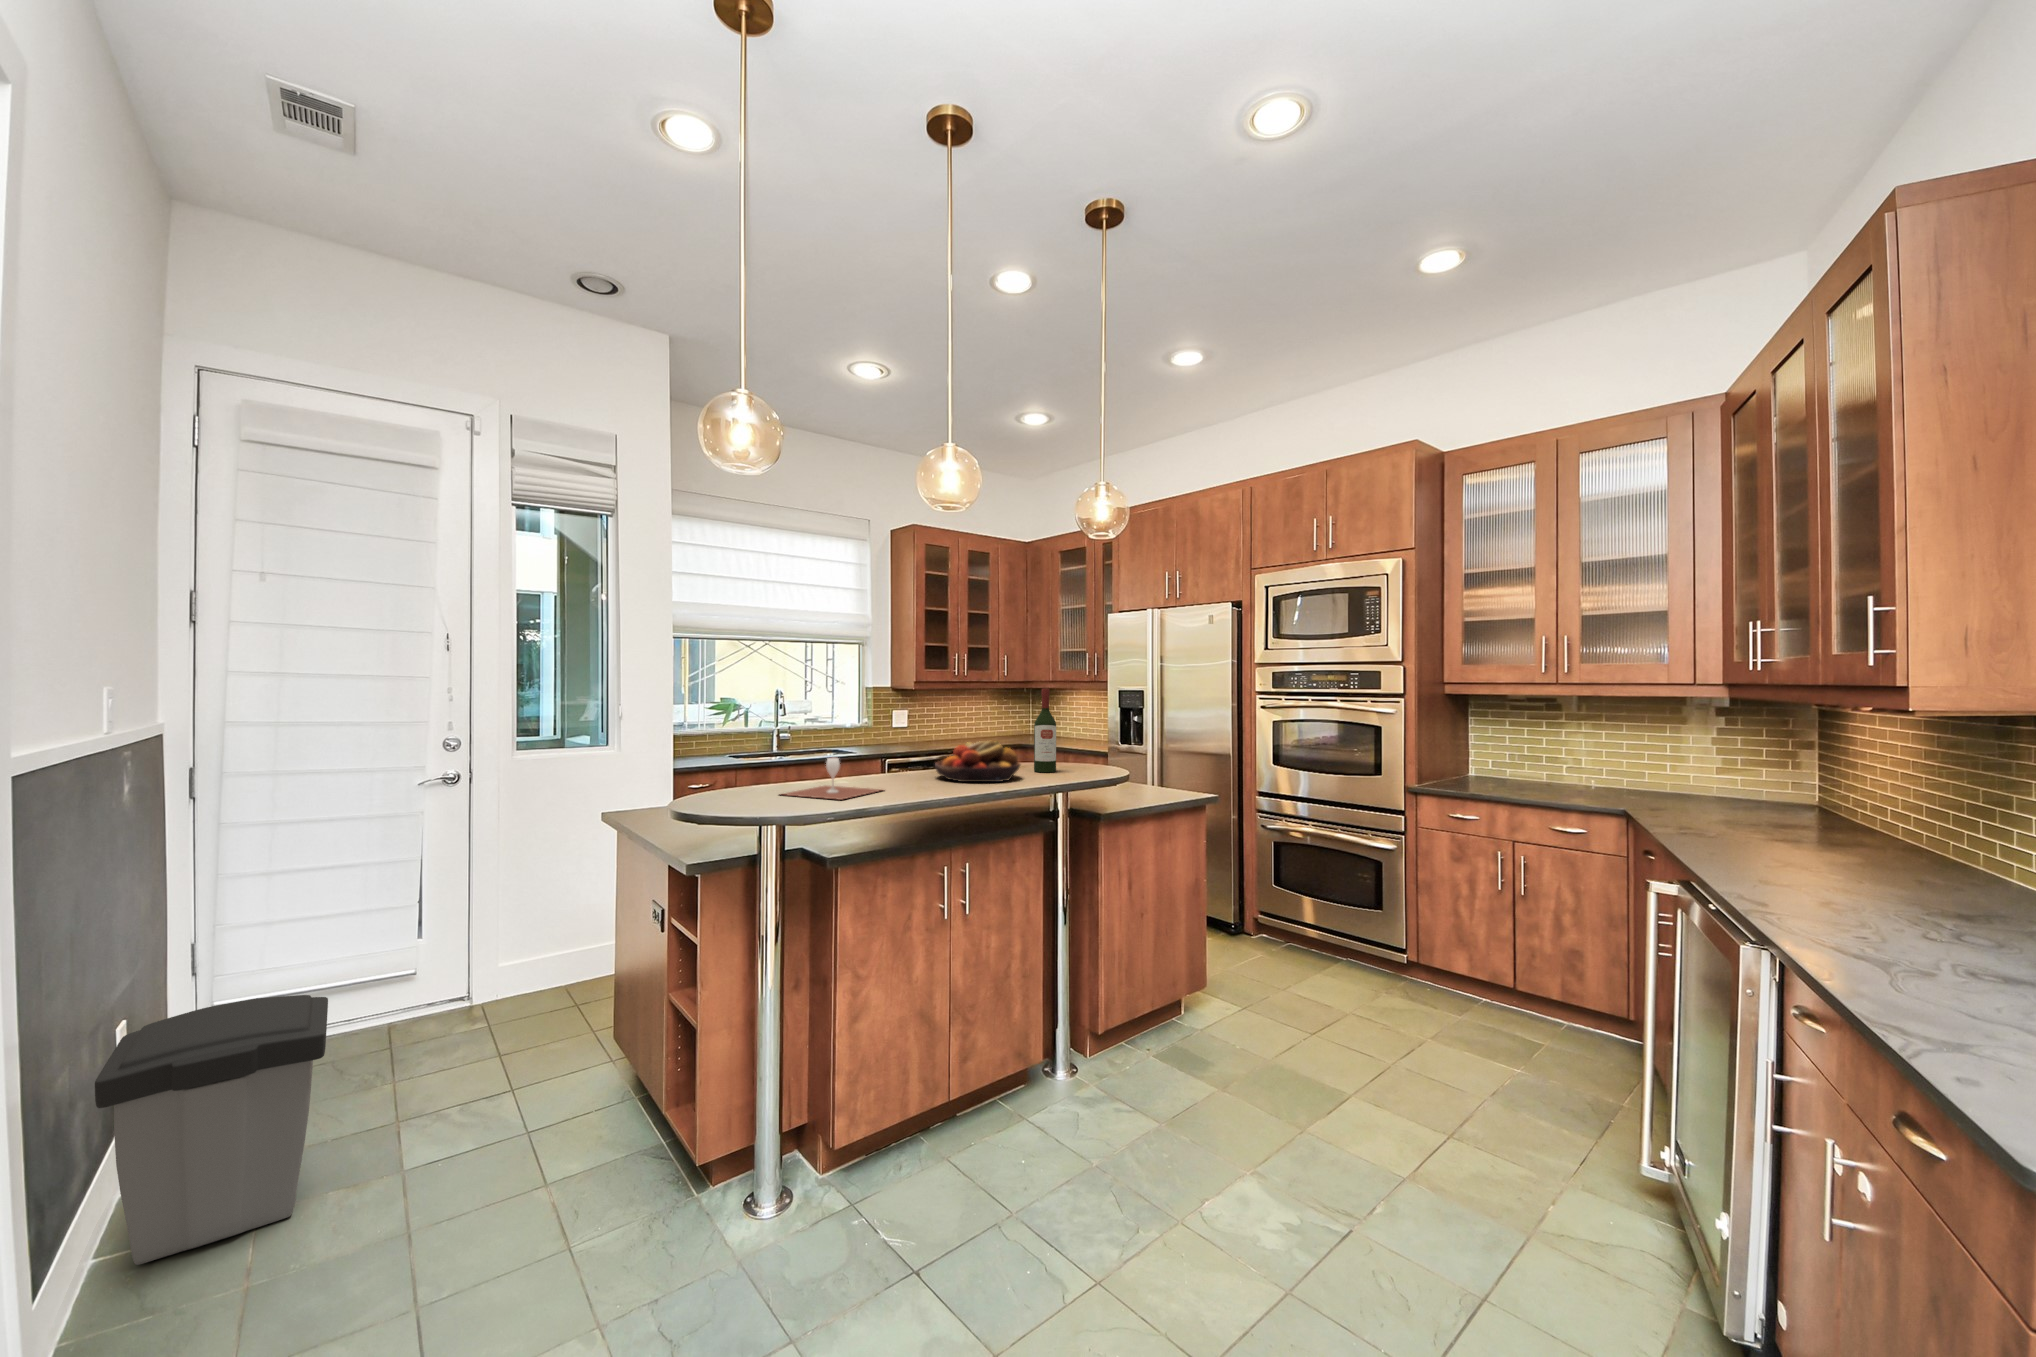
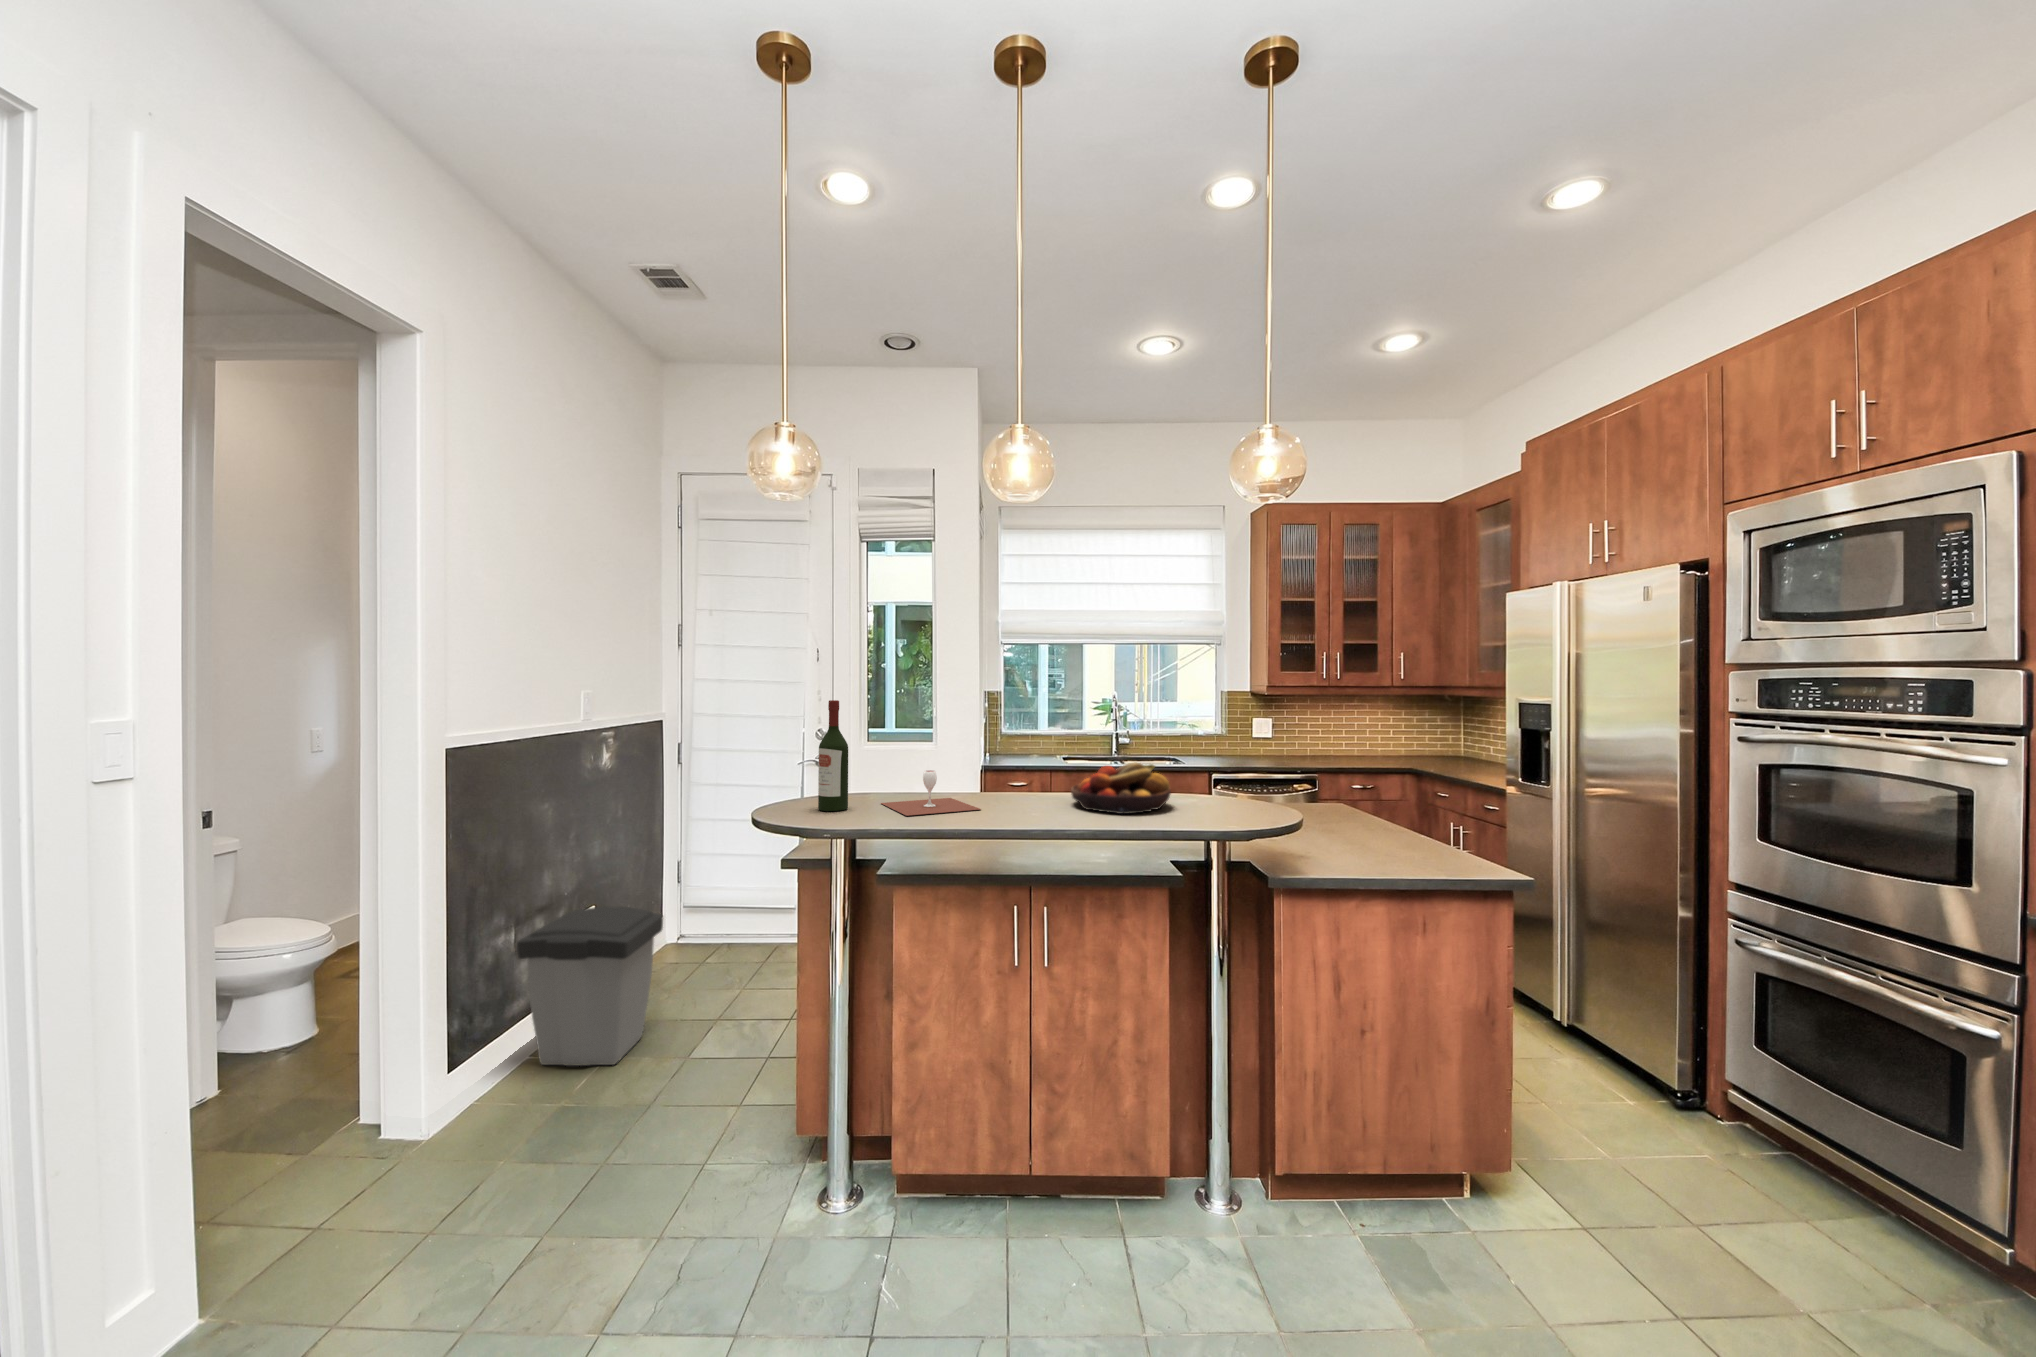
wine bottle: present [1034,689,1056,772] -> present [818,700,848,811]

